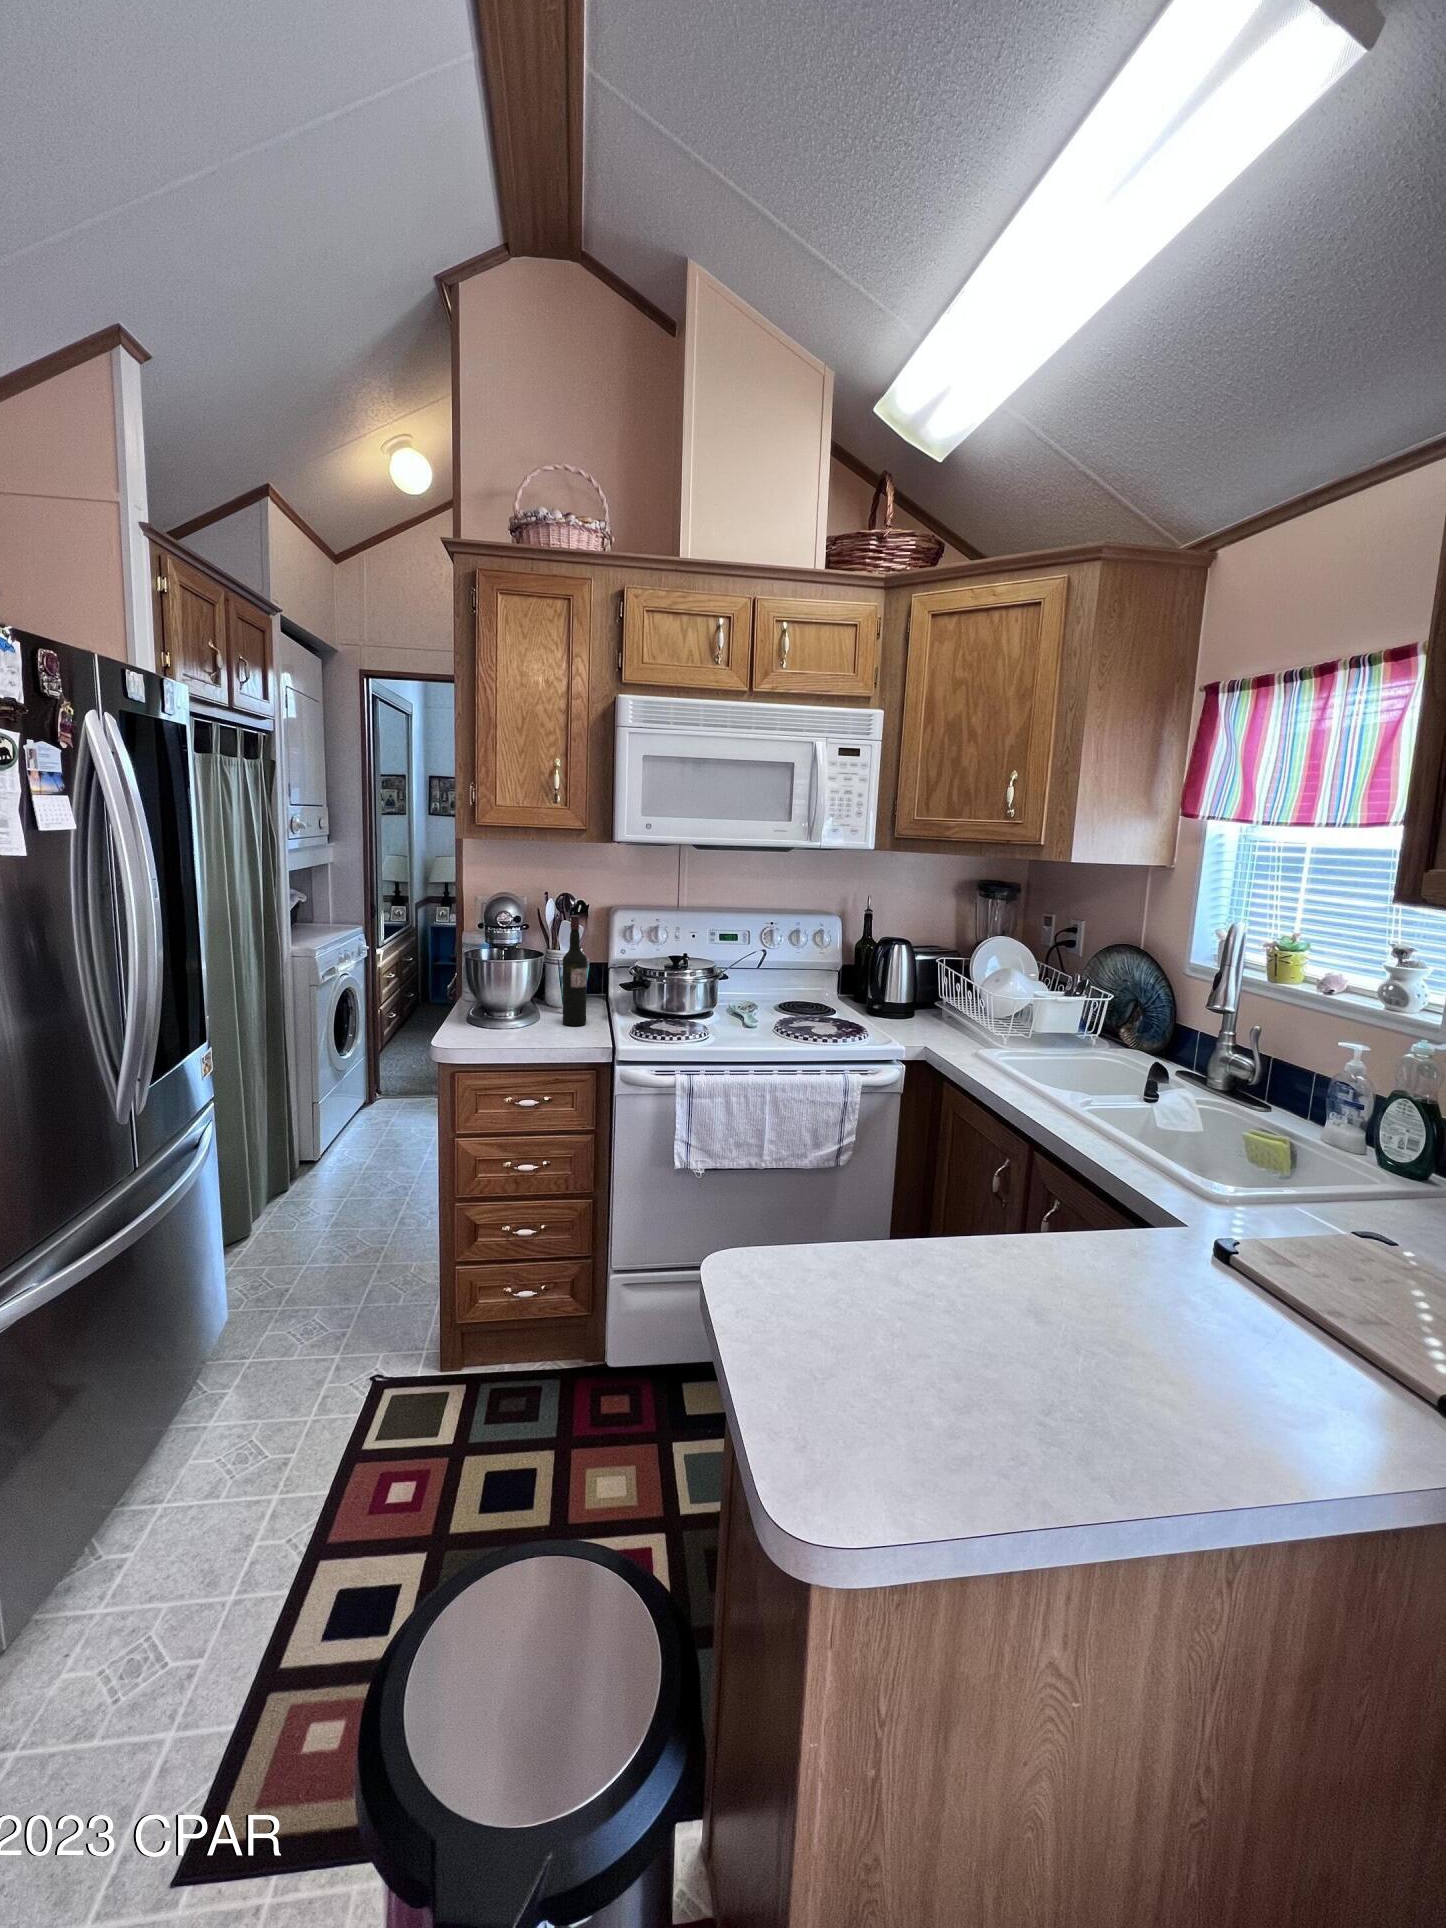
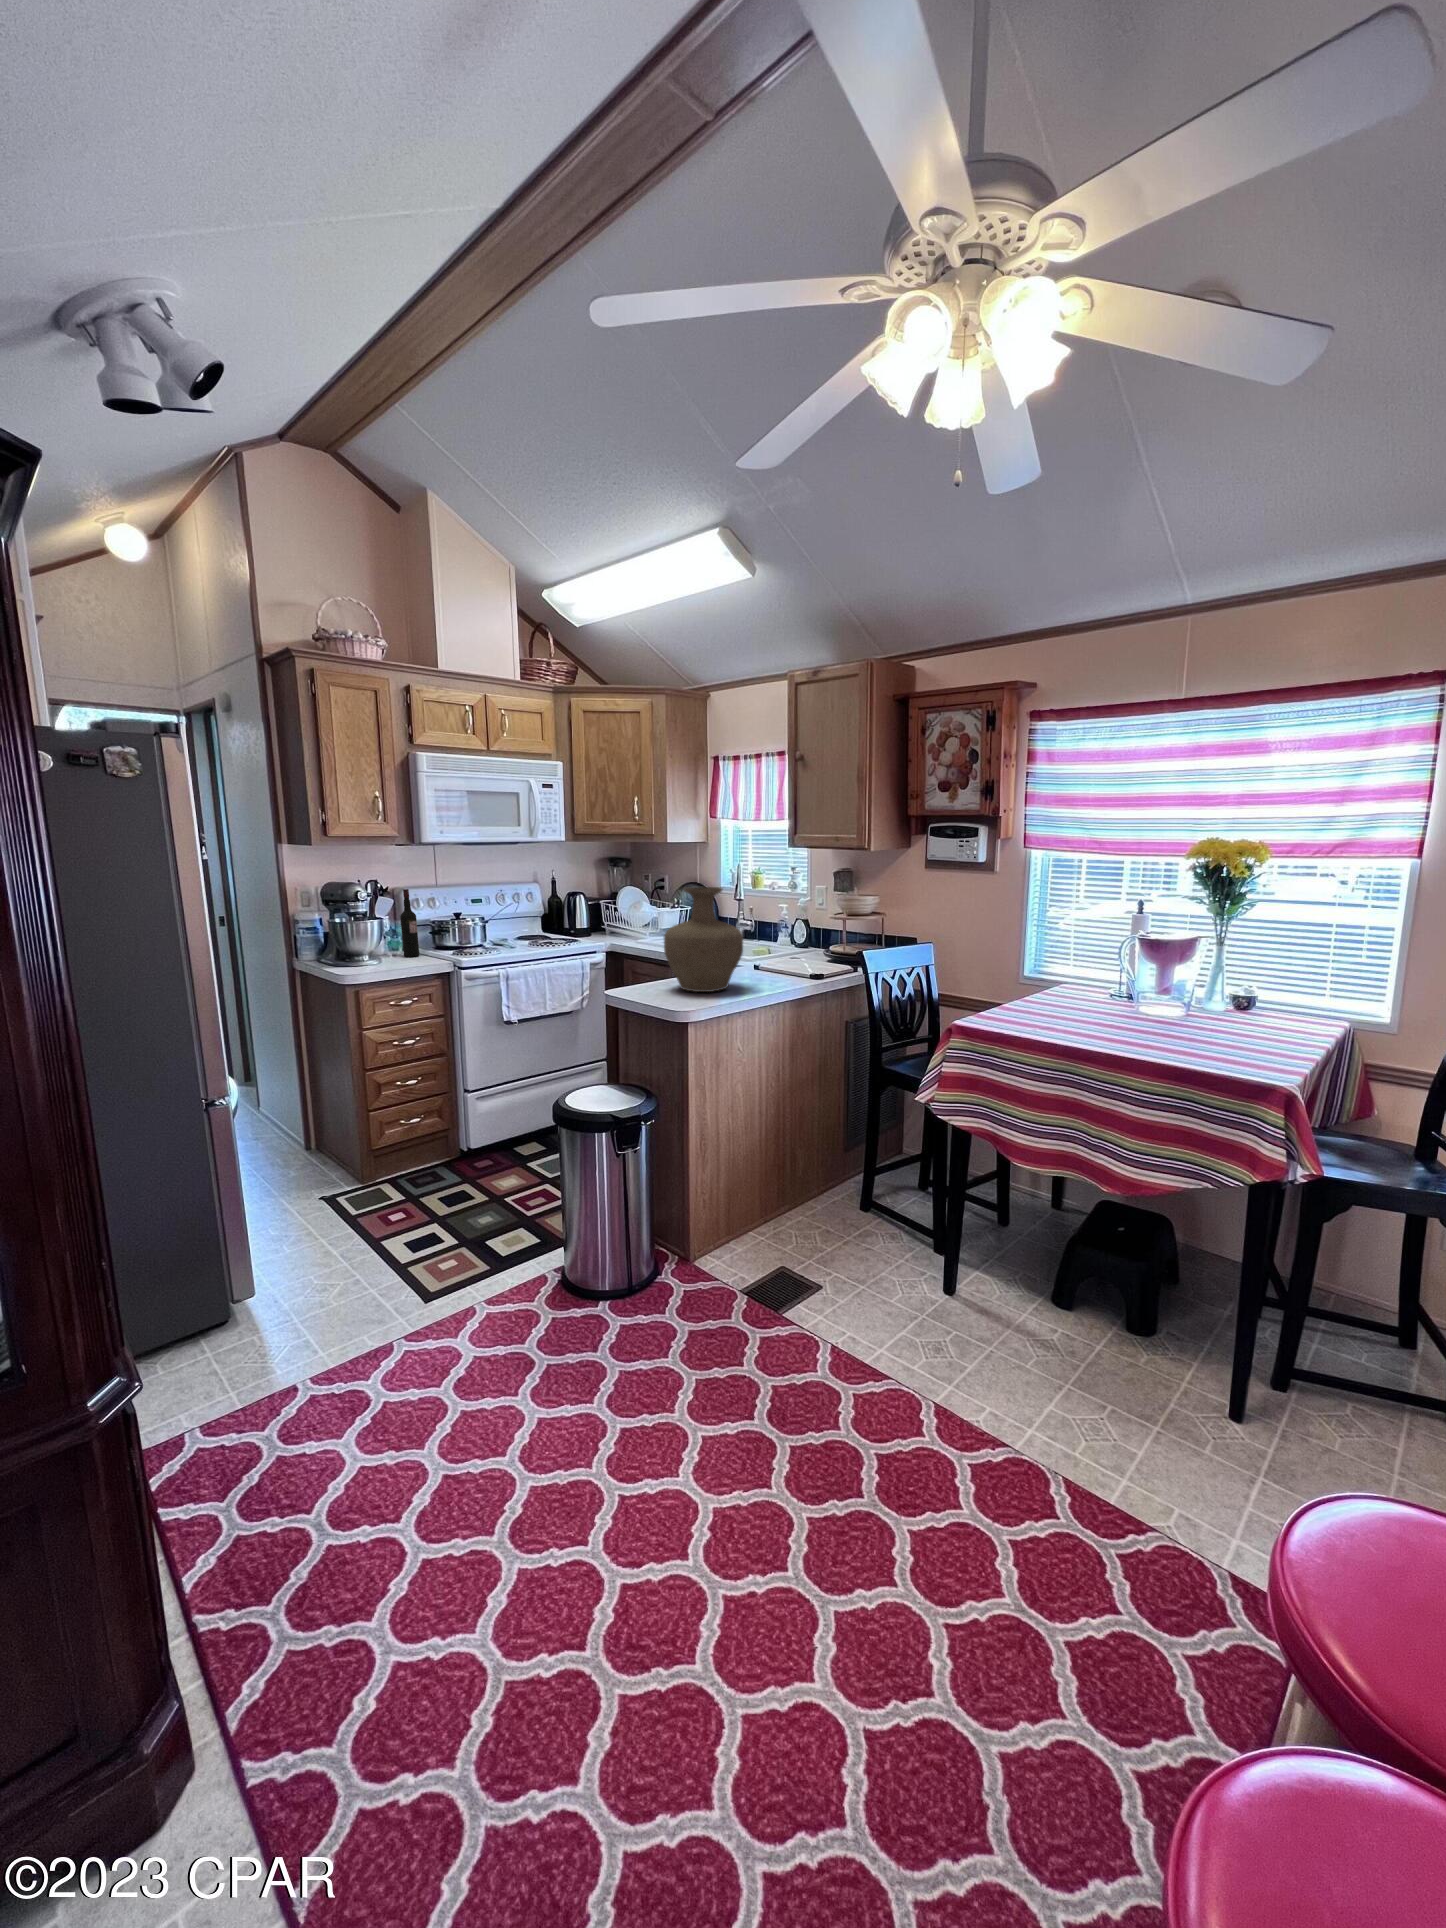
vase: none [836,1032,1110,1407] -> present [664,887,743,992]

